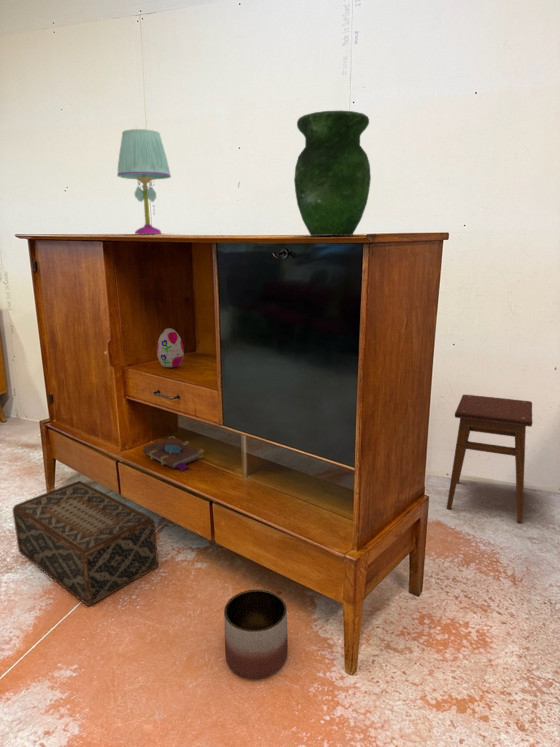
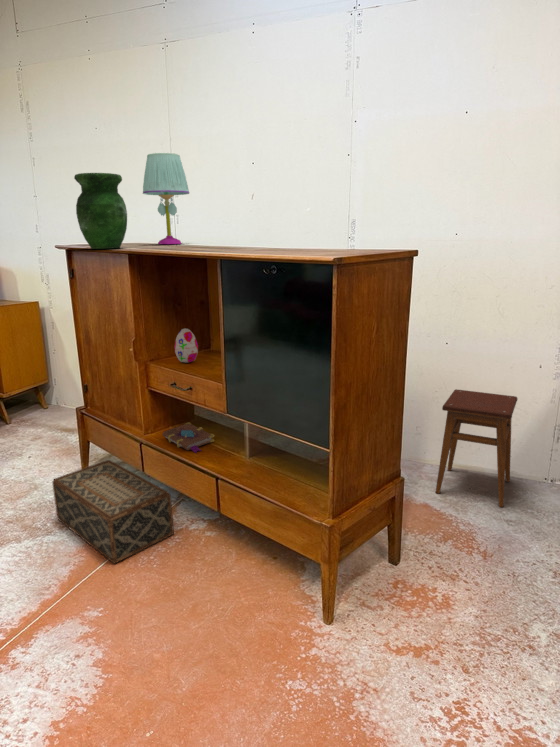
vase: present [294,111,371,236] -> present [74,173,127,249]
planter: present [224,589,288,678] -> none [223,552,276,624]

